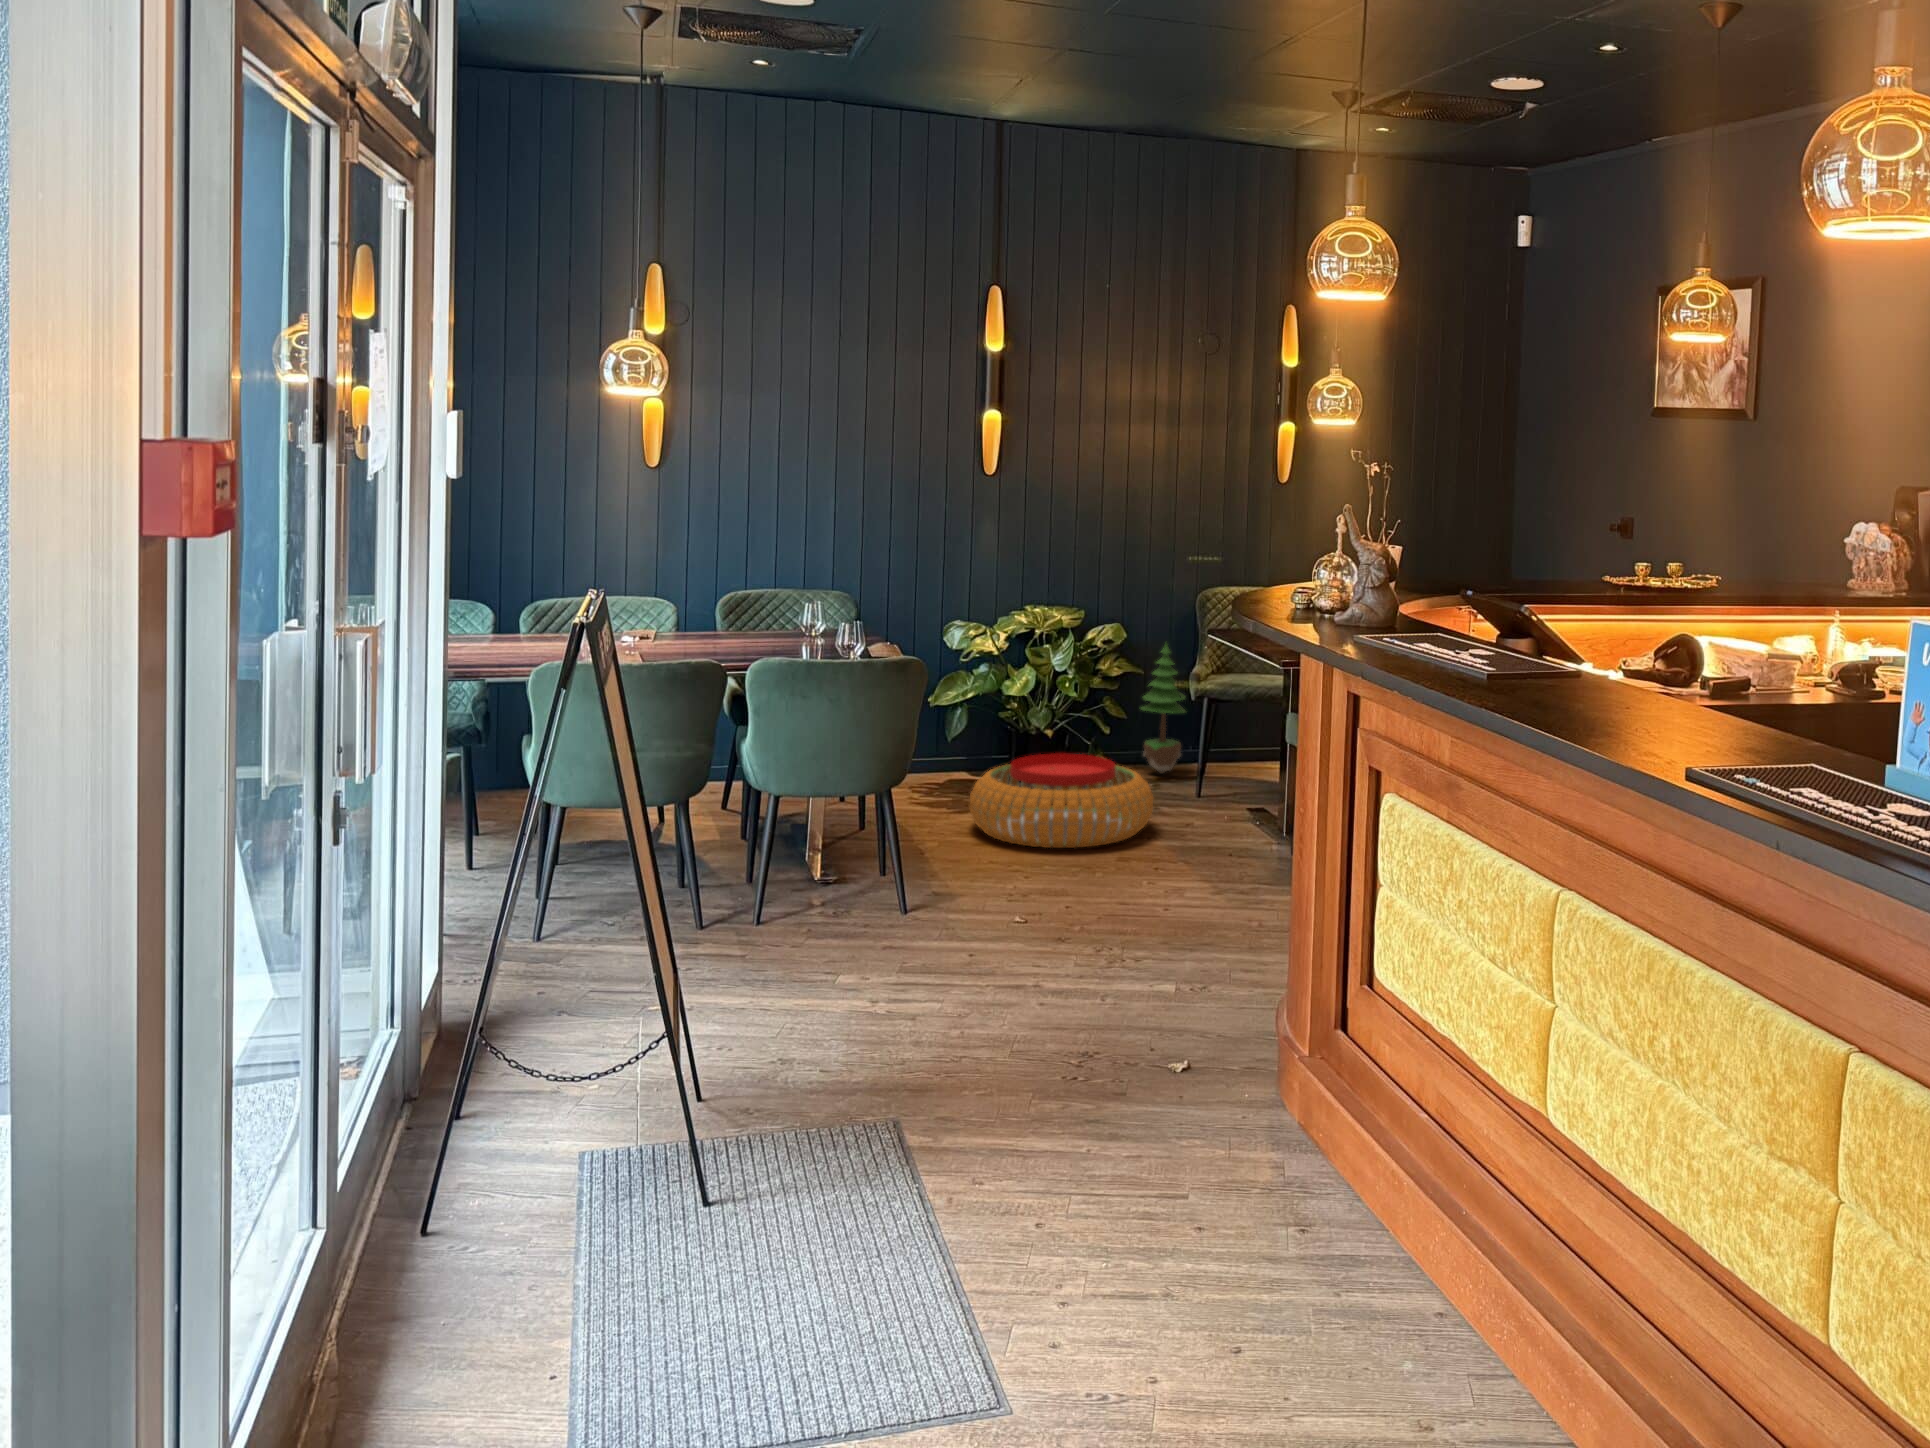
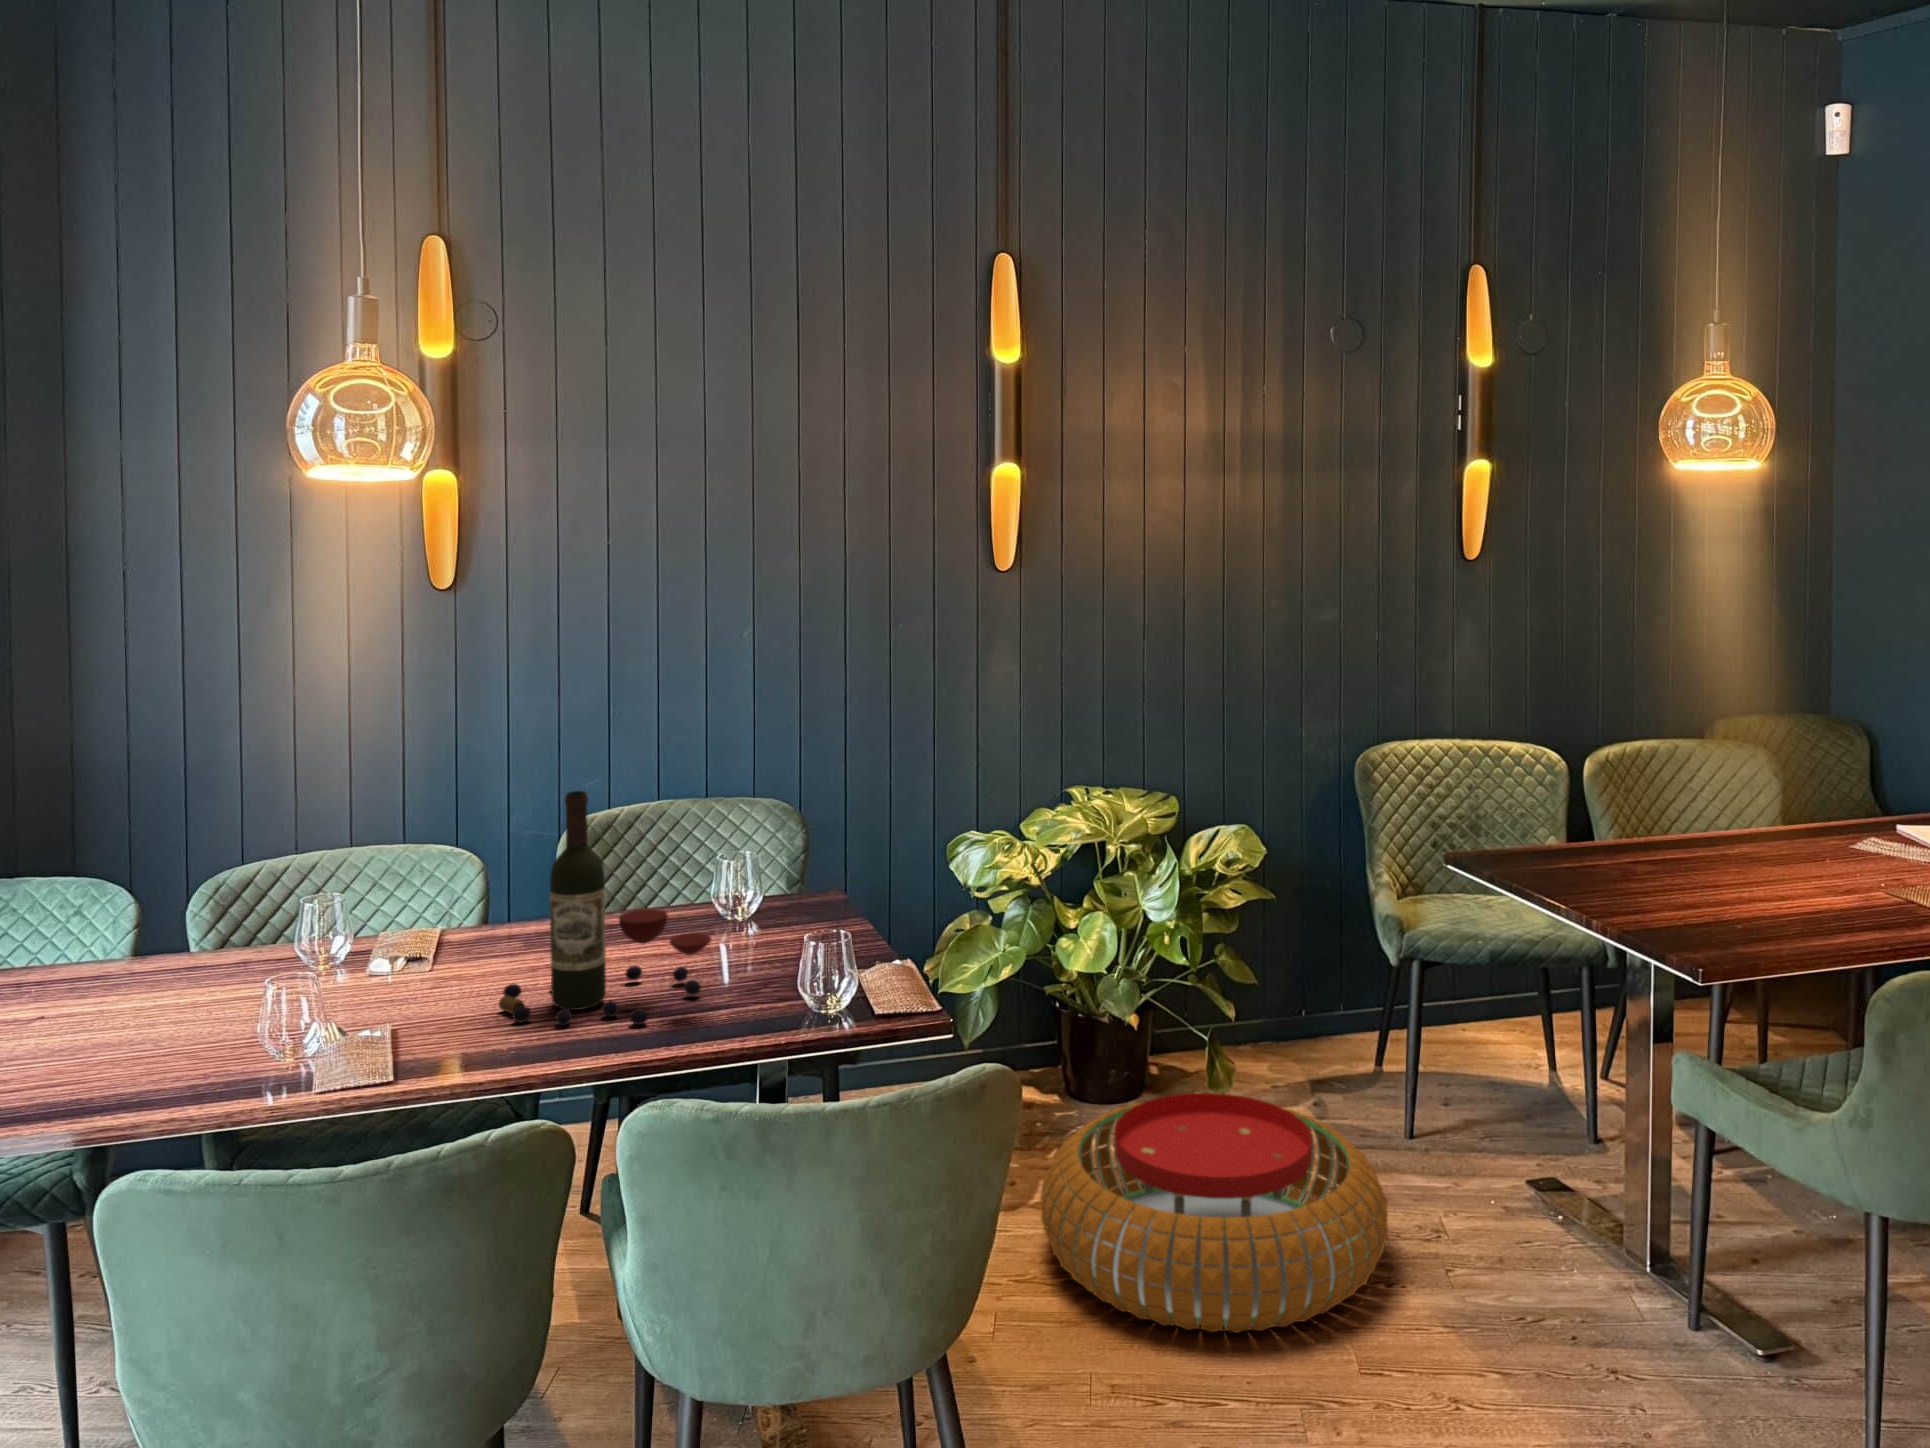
wine bottle: none [689,548,794,653] -> present [499,791,712,1026]
potted tree: present [1141,644,1185,774] -> none [1262,836,1343,1058]

